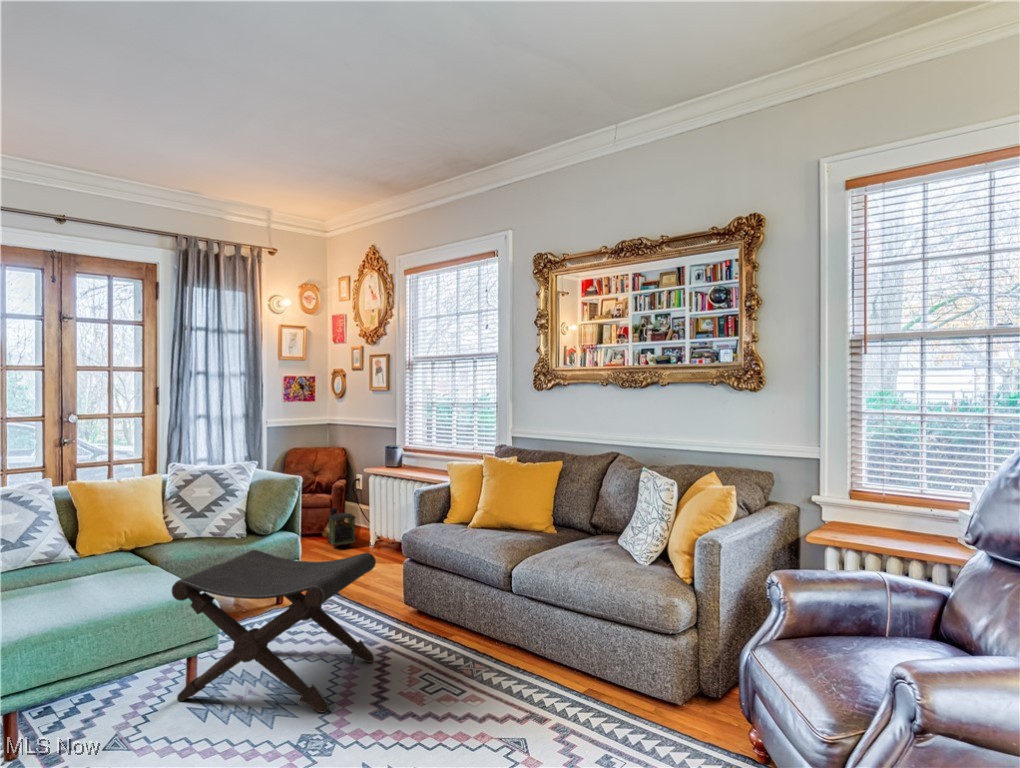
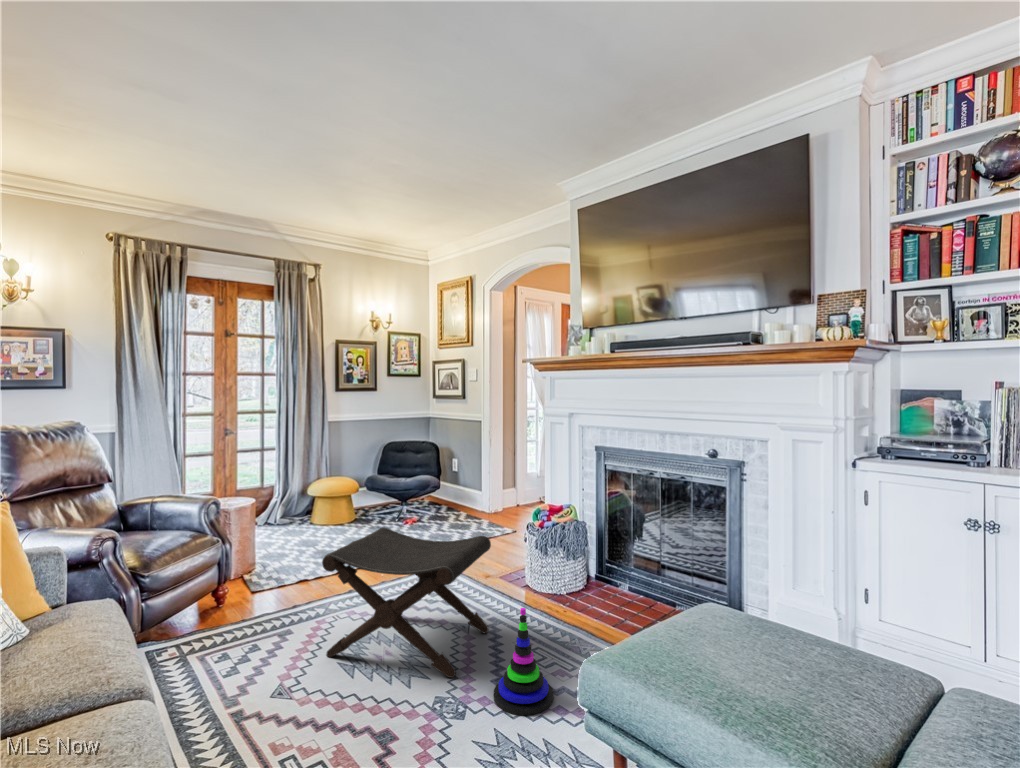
toy train: present [322,508,356,548] -> none [426,485,457,522]
stacking toy: none [368,626,436,745] -> present [494,608,554,715]

